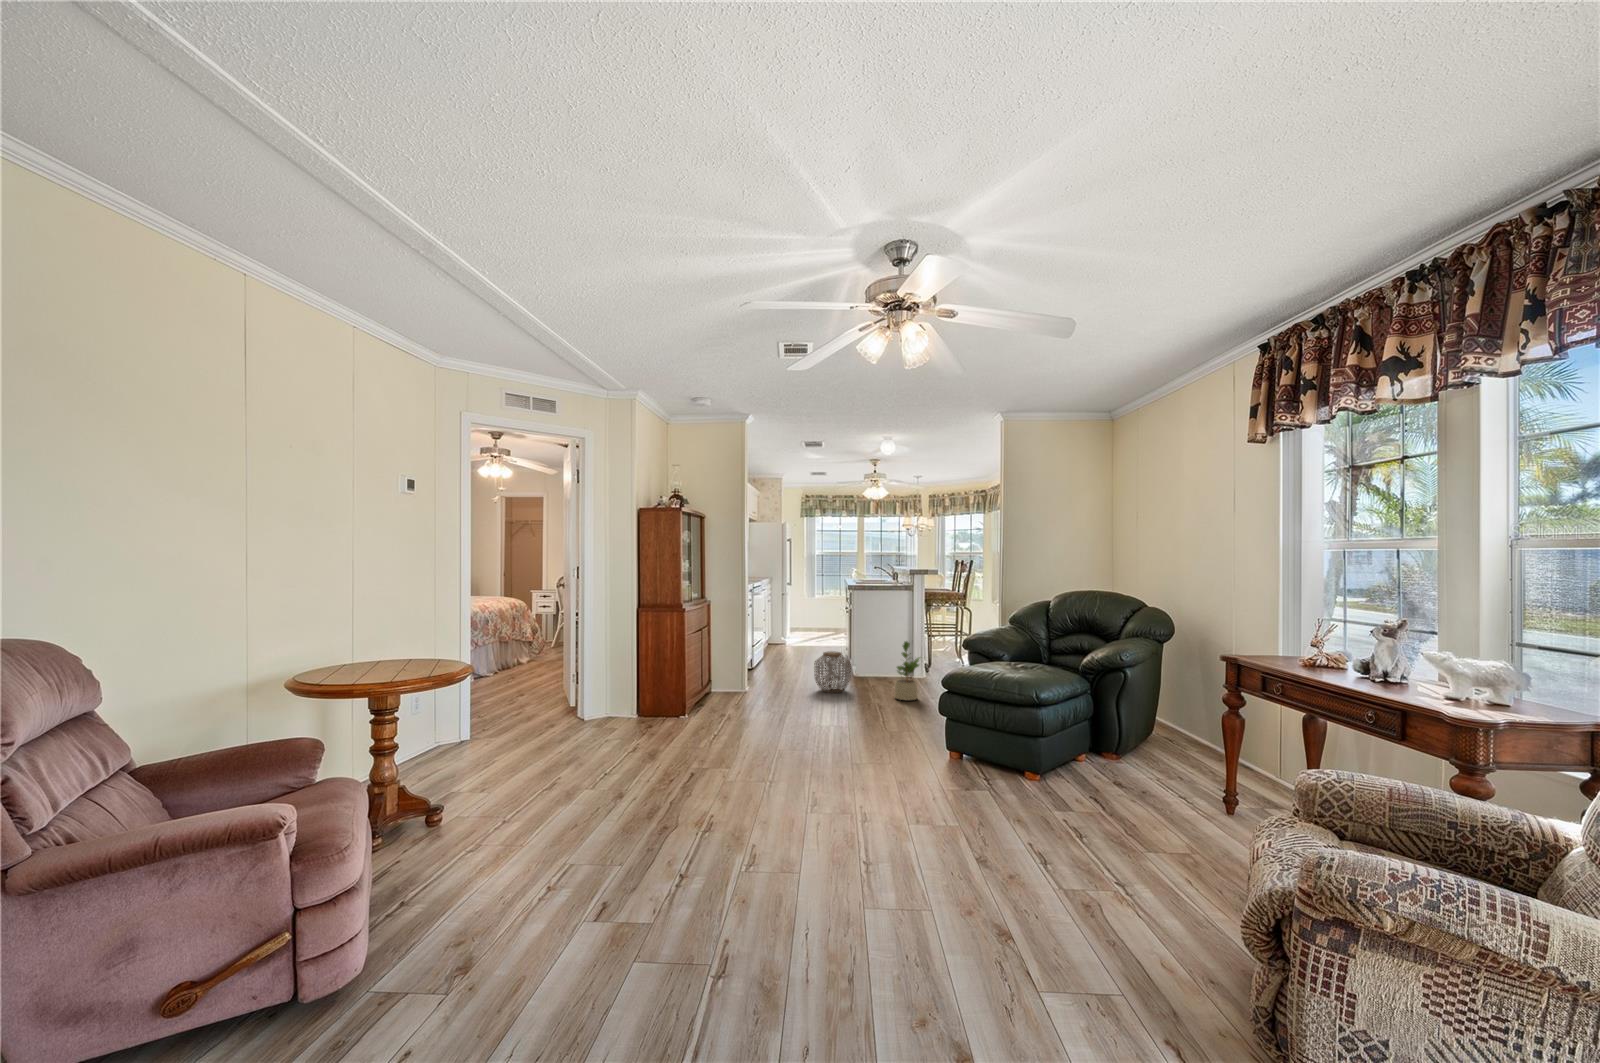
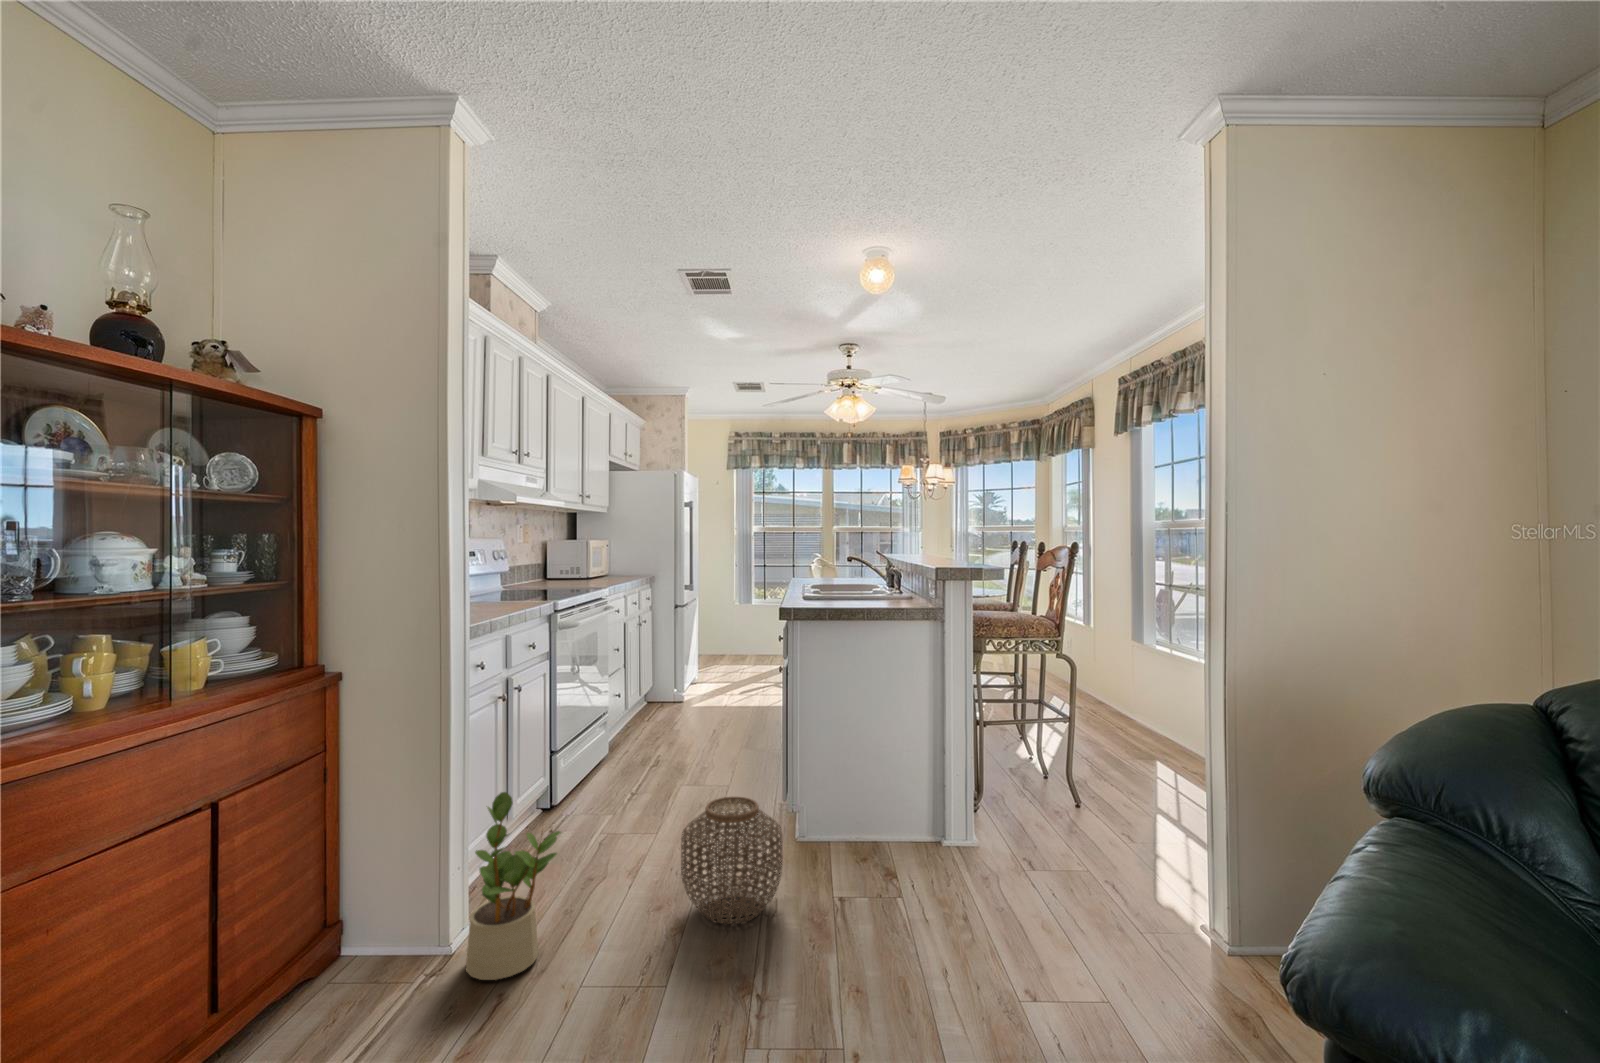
potted plant: present [894,641,920,700] -> present [466,792,561,980]

